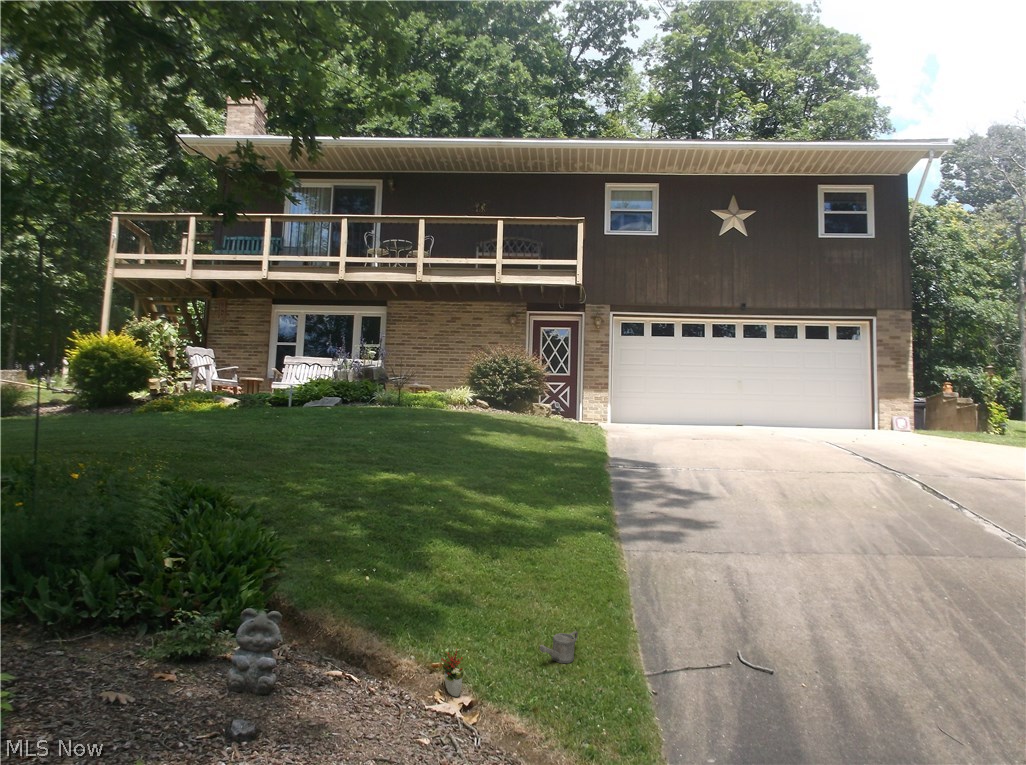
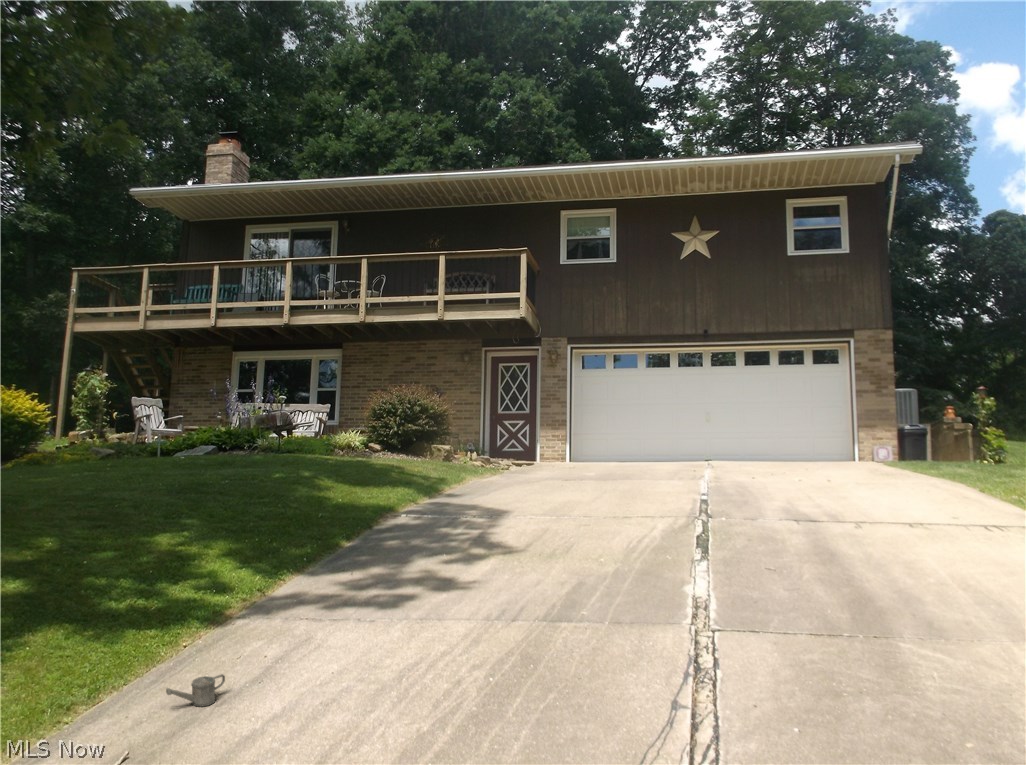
decorative plant: present [441,649,463,697] -> none [35,690,61,738]

